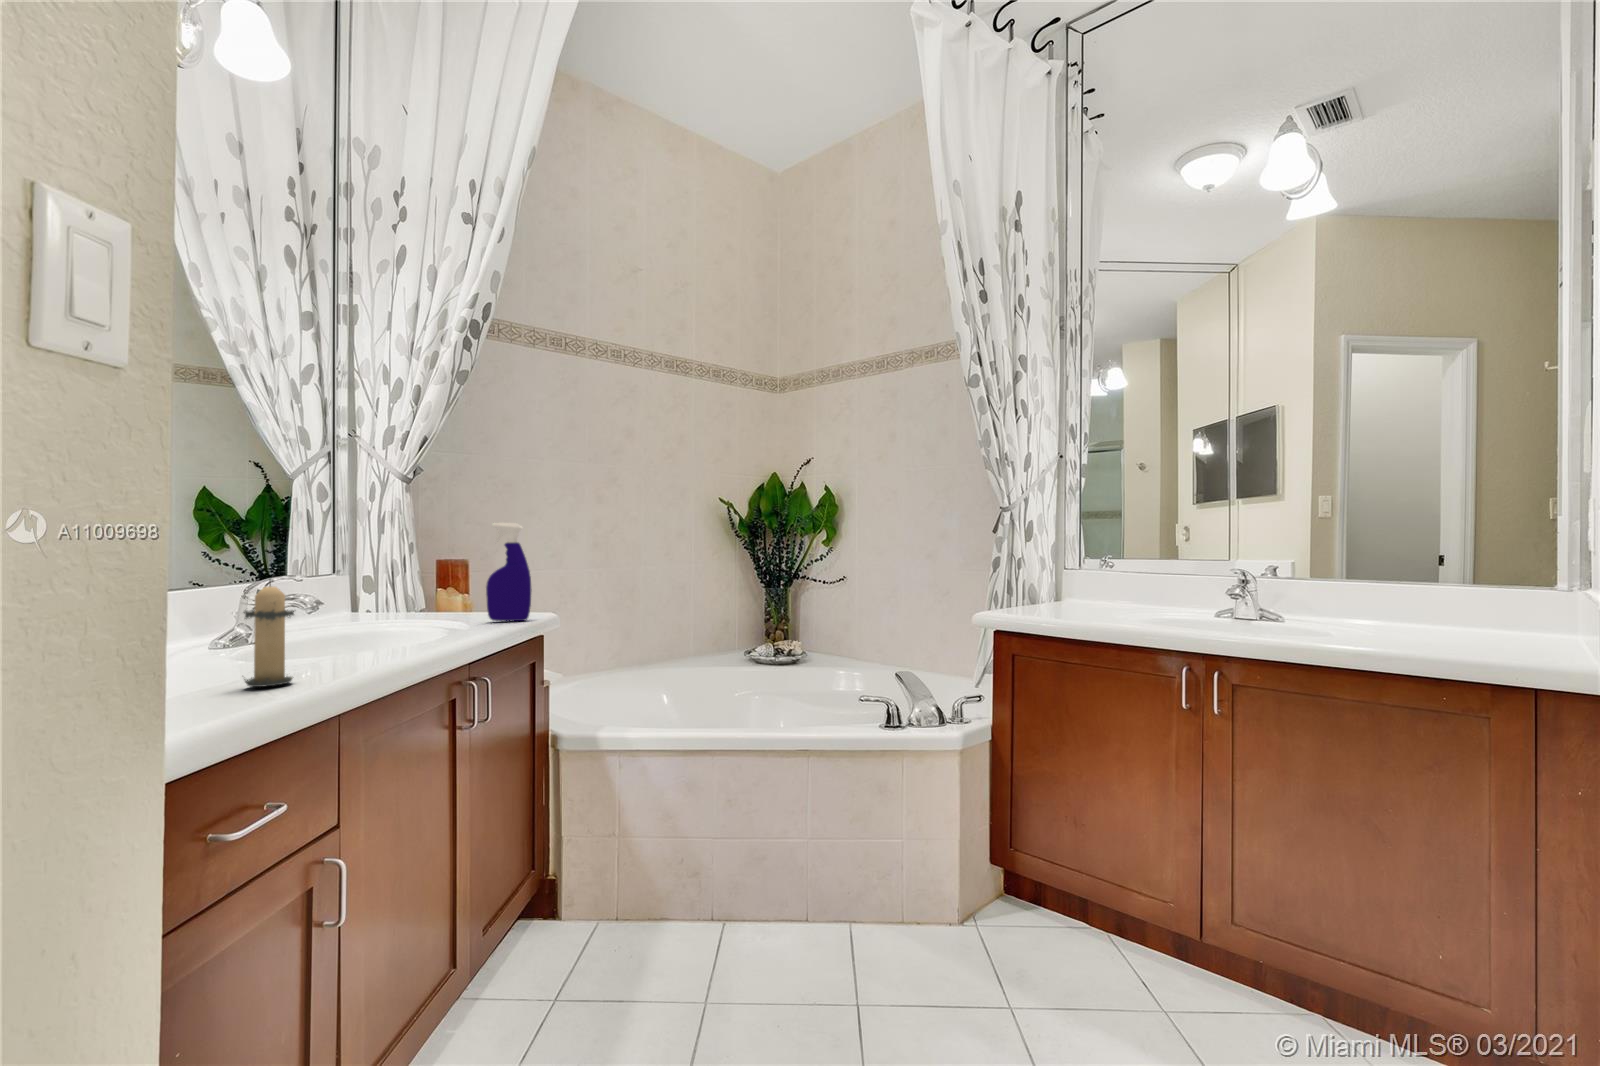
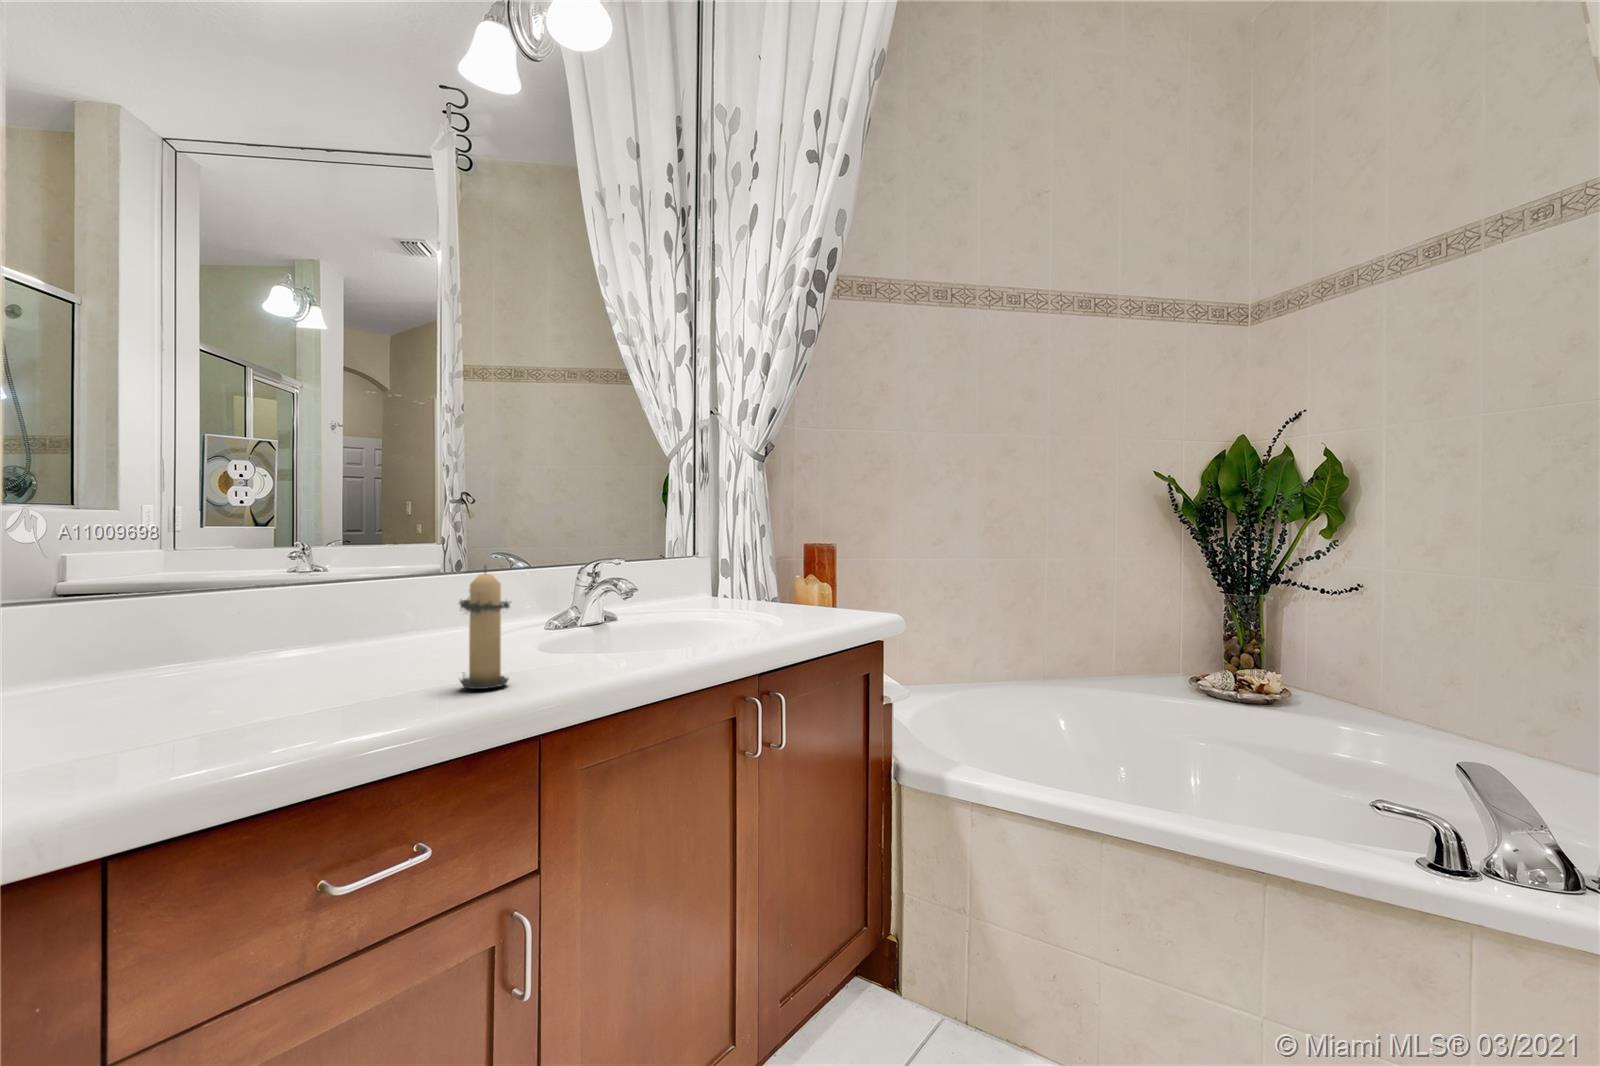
spray bottle: present [486,523,532,621] -> none [819,503,866,622]

